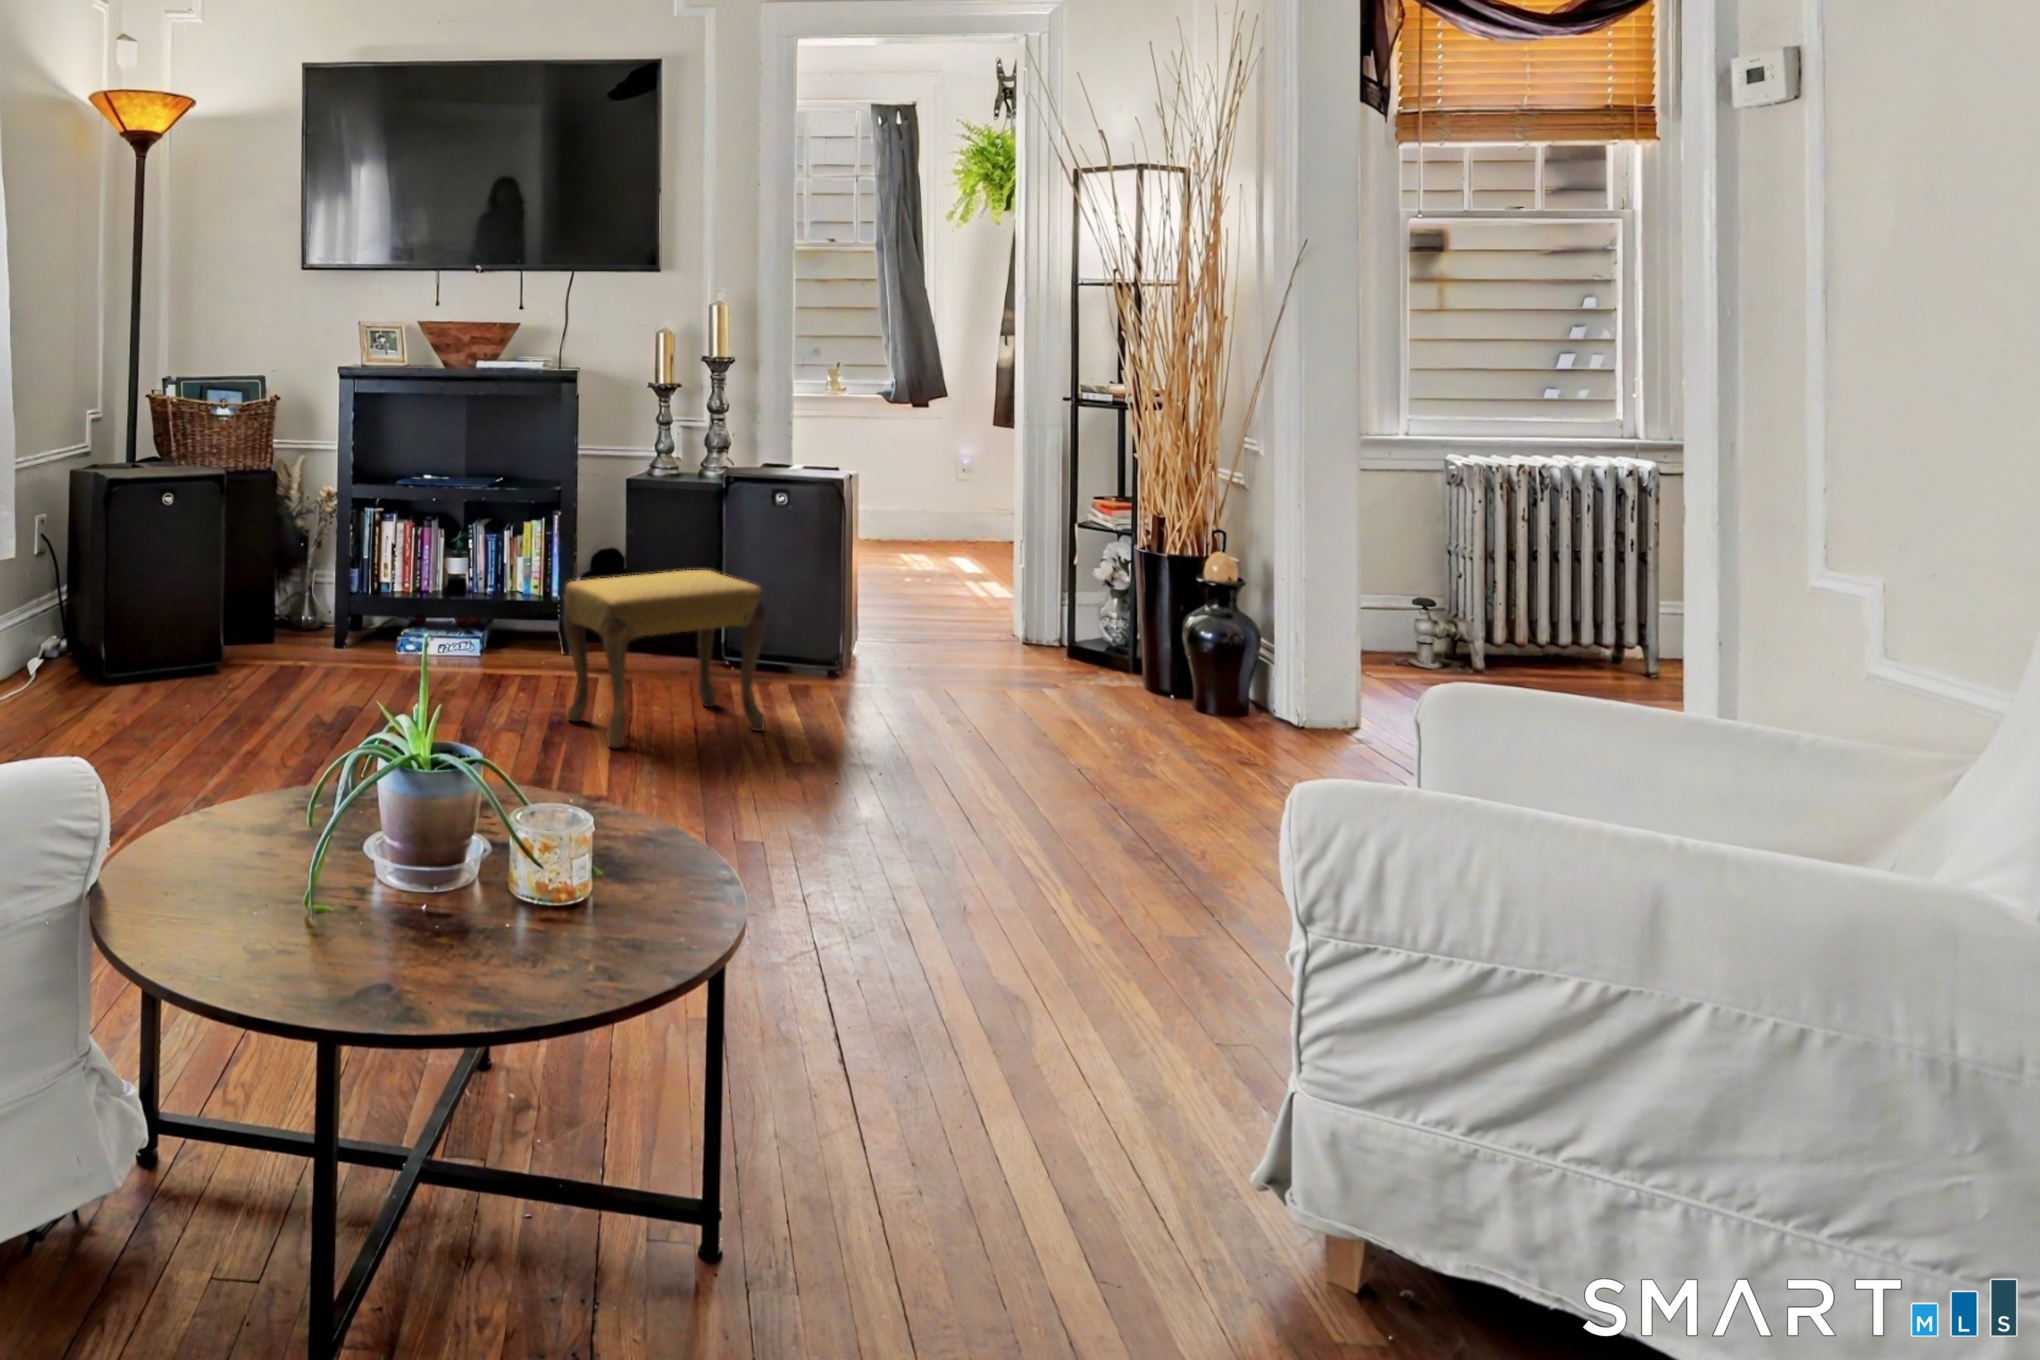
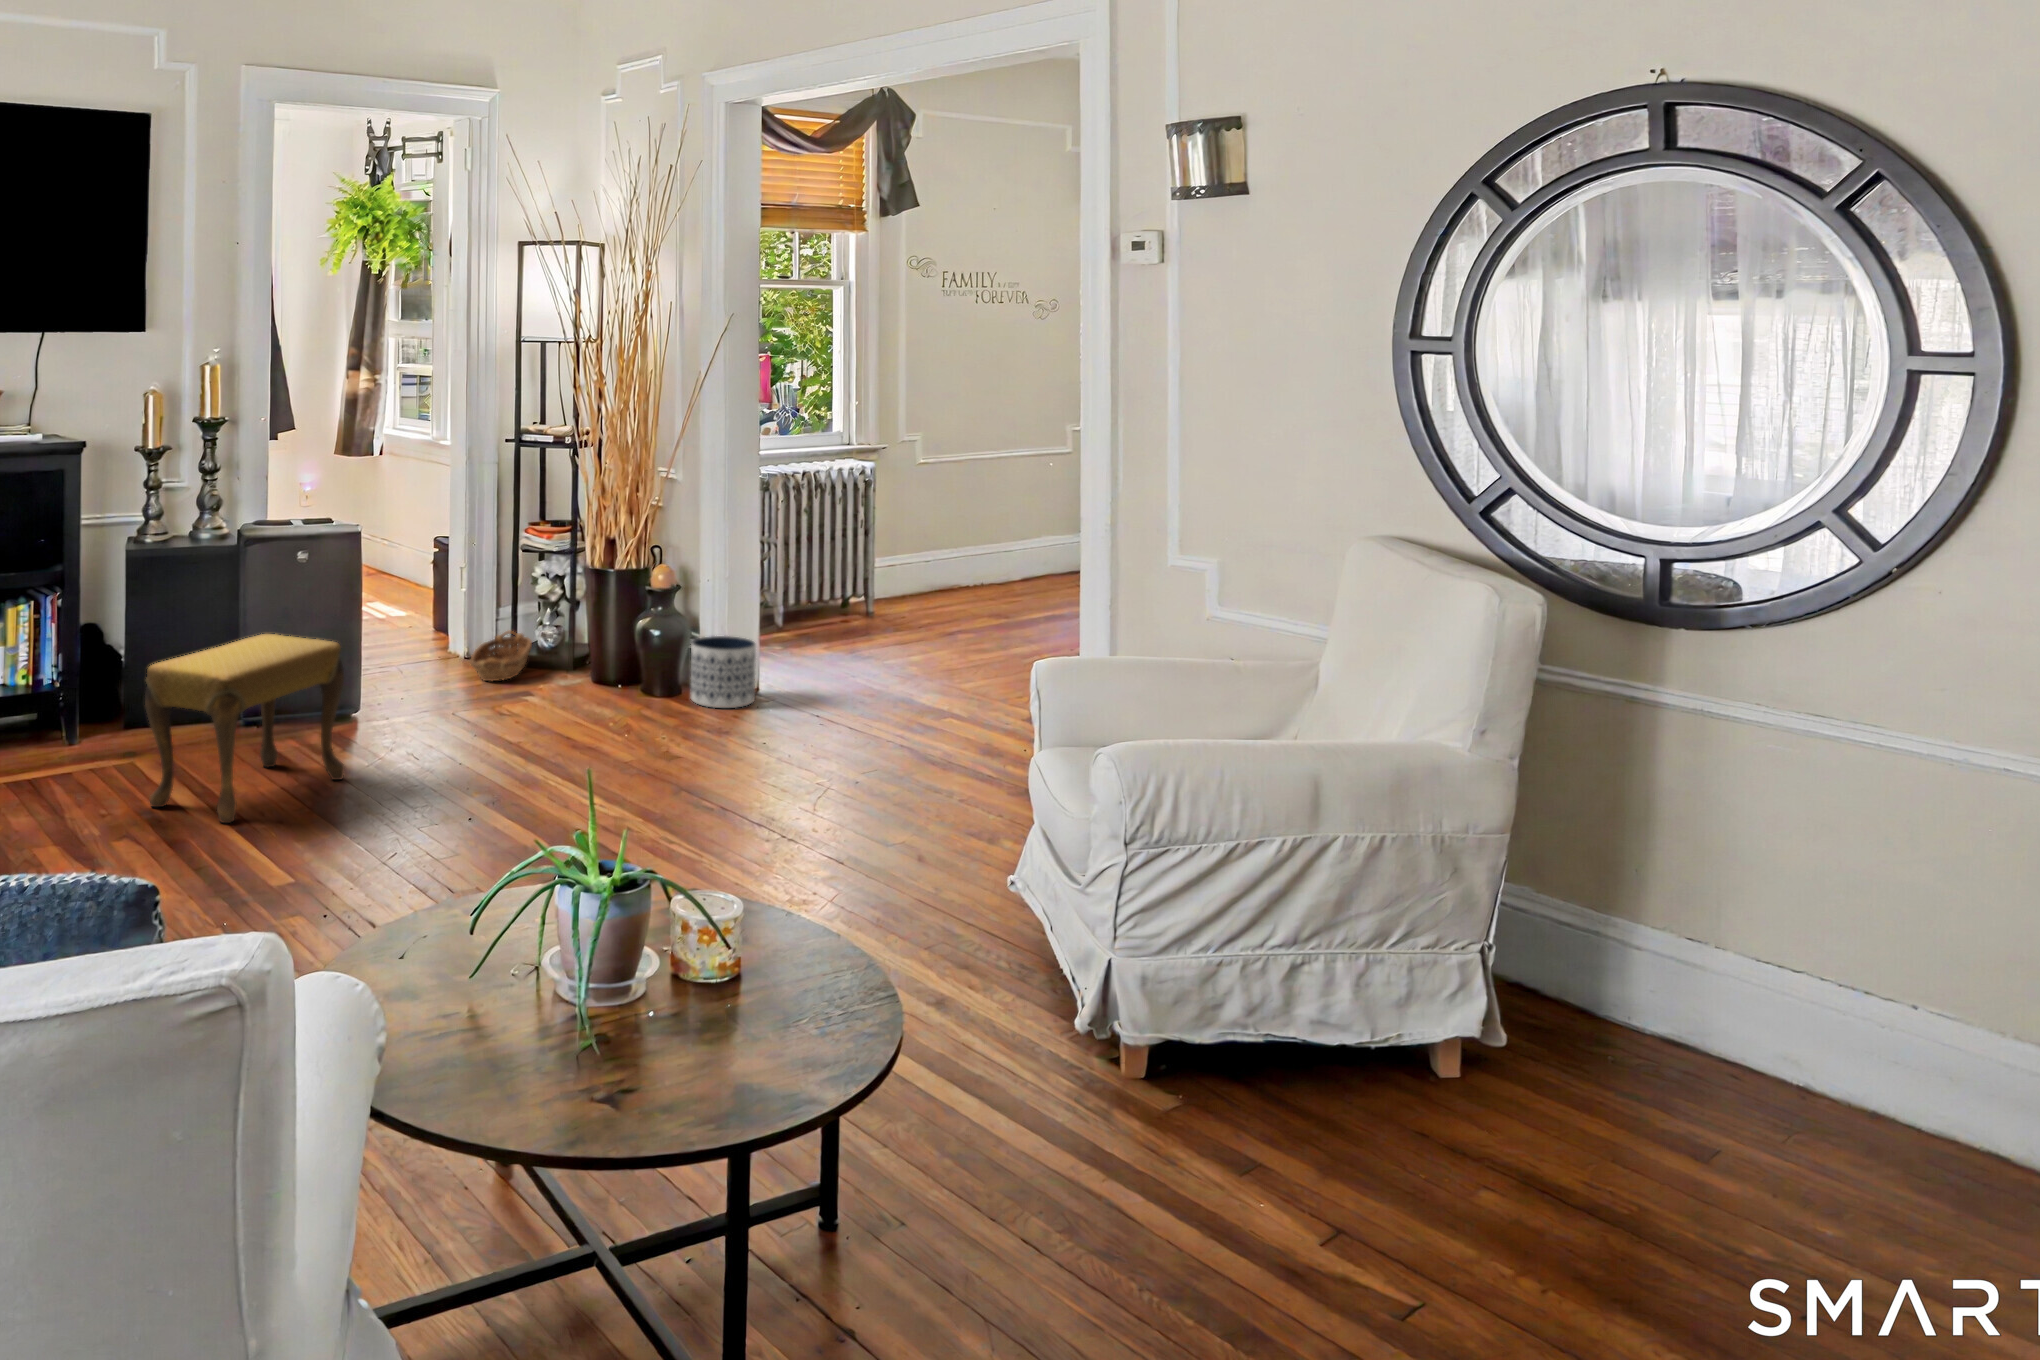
basket: none [977,610,1092,676] -> present [471,631,532,681]
planter: none [1249,651,1344,745] -> present [691,636,756,708]

